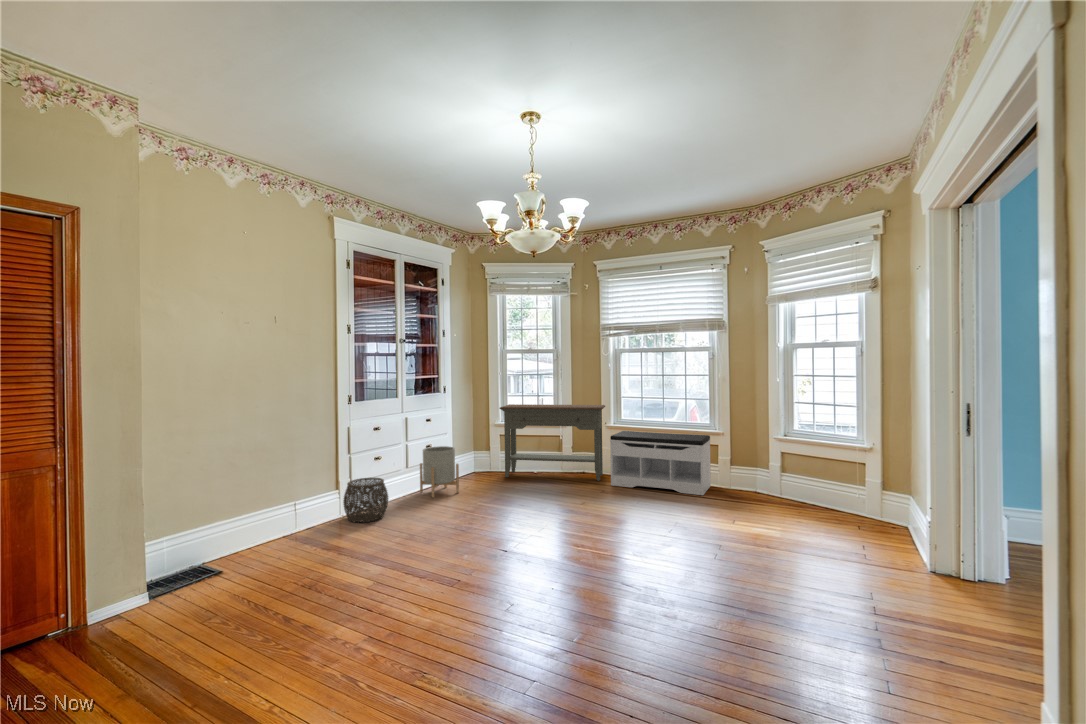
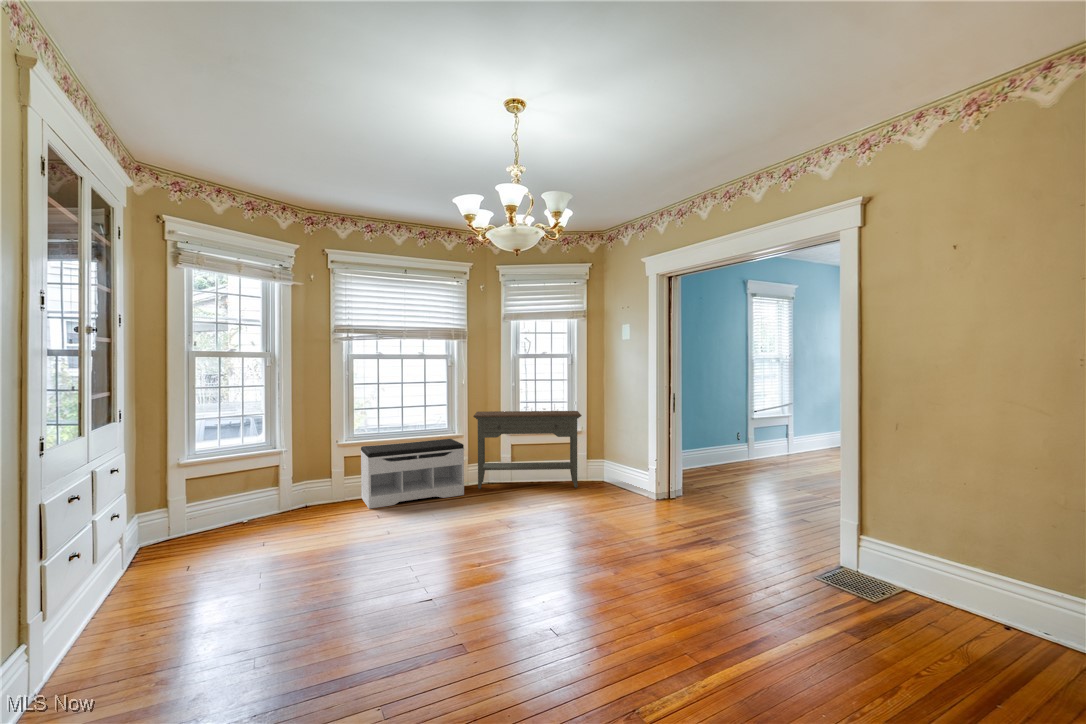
console table: present [500,404,605,481] -> present [473,411,582,489]
planter: present [420,446,459,498] -> none [107,509,189,600]
woven basket: present [343,478,388,523] -> none [41,589,148,690]

